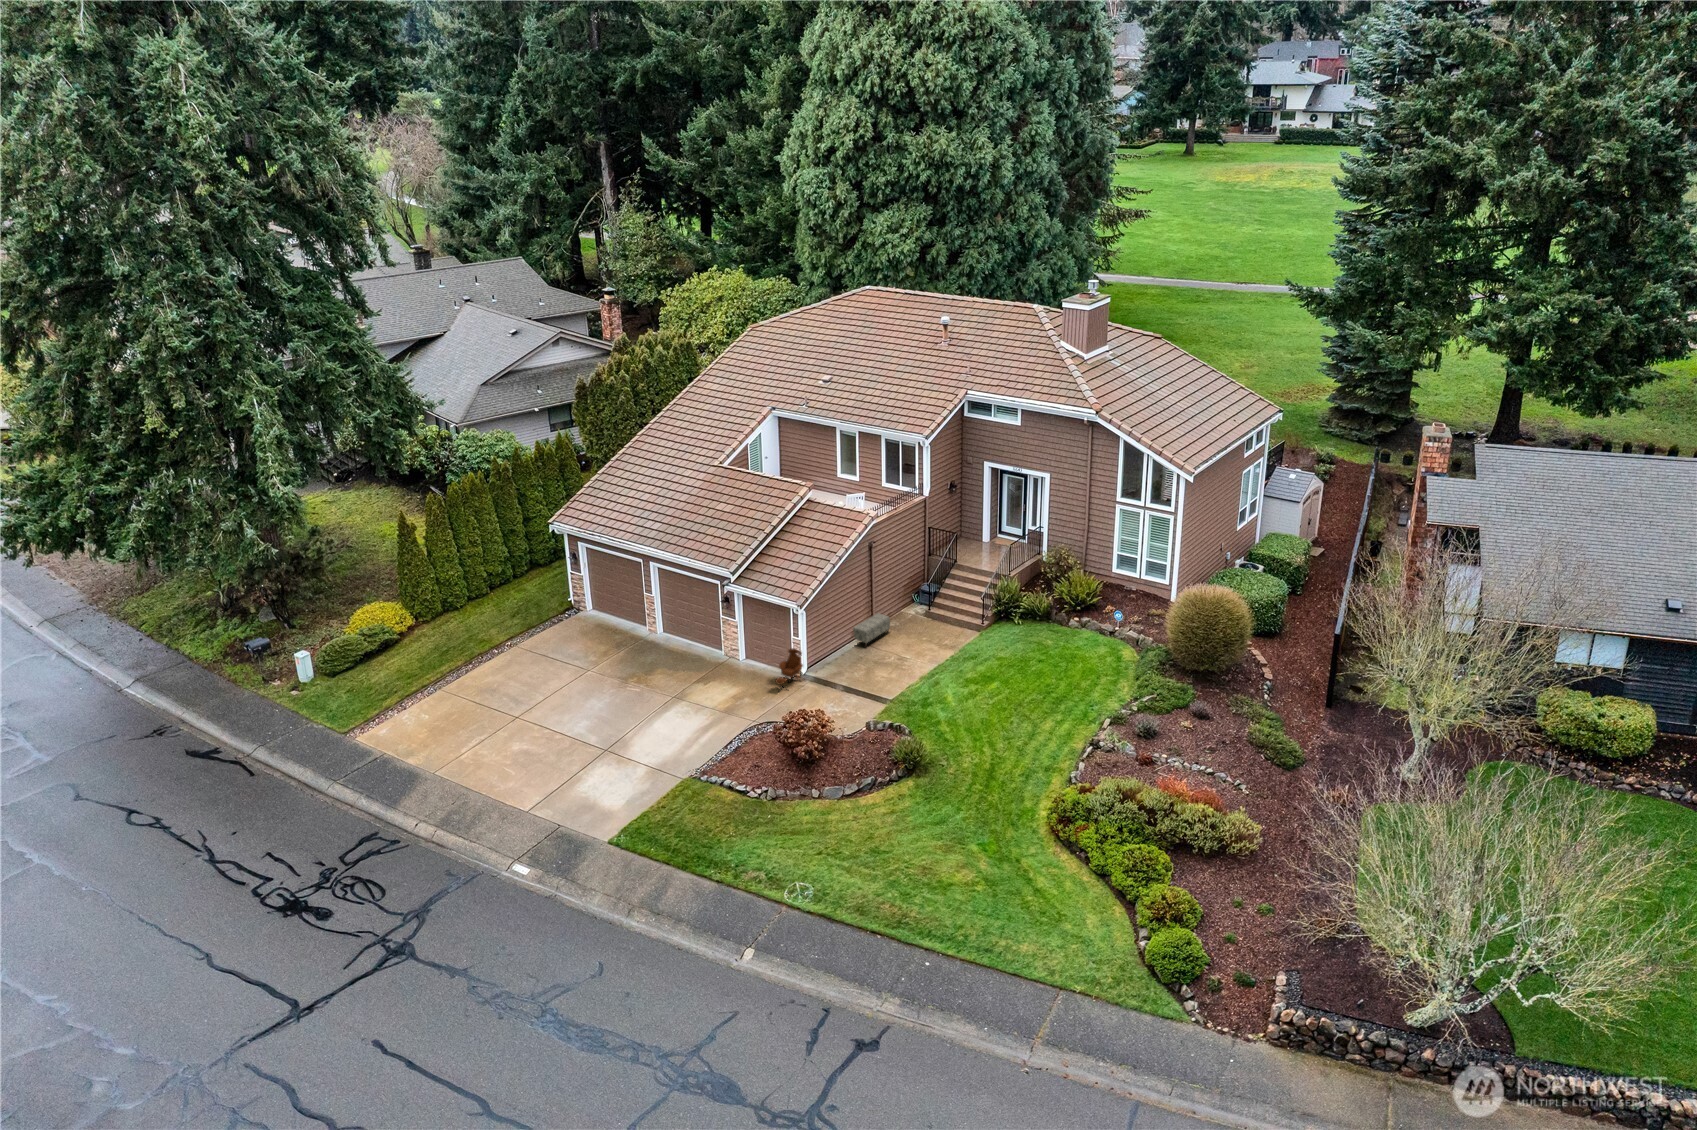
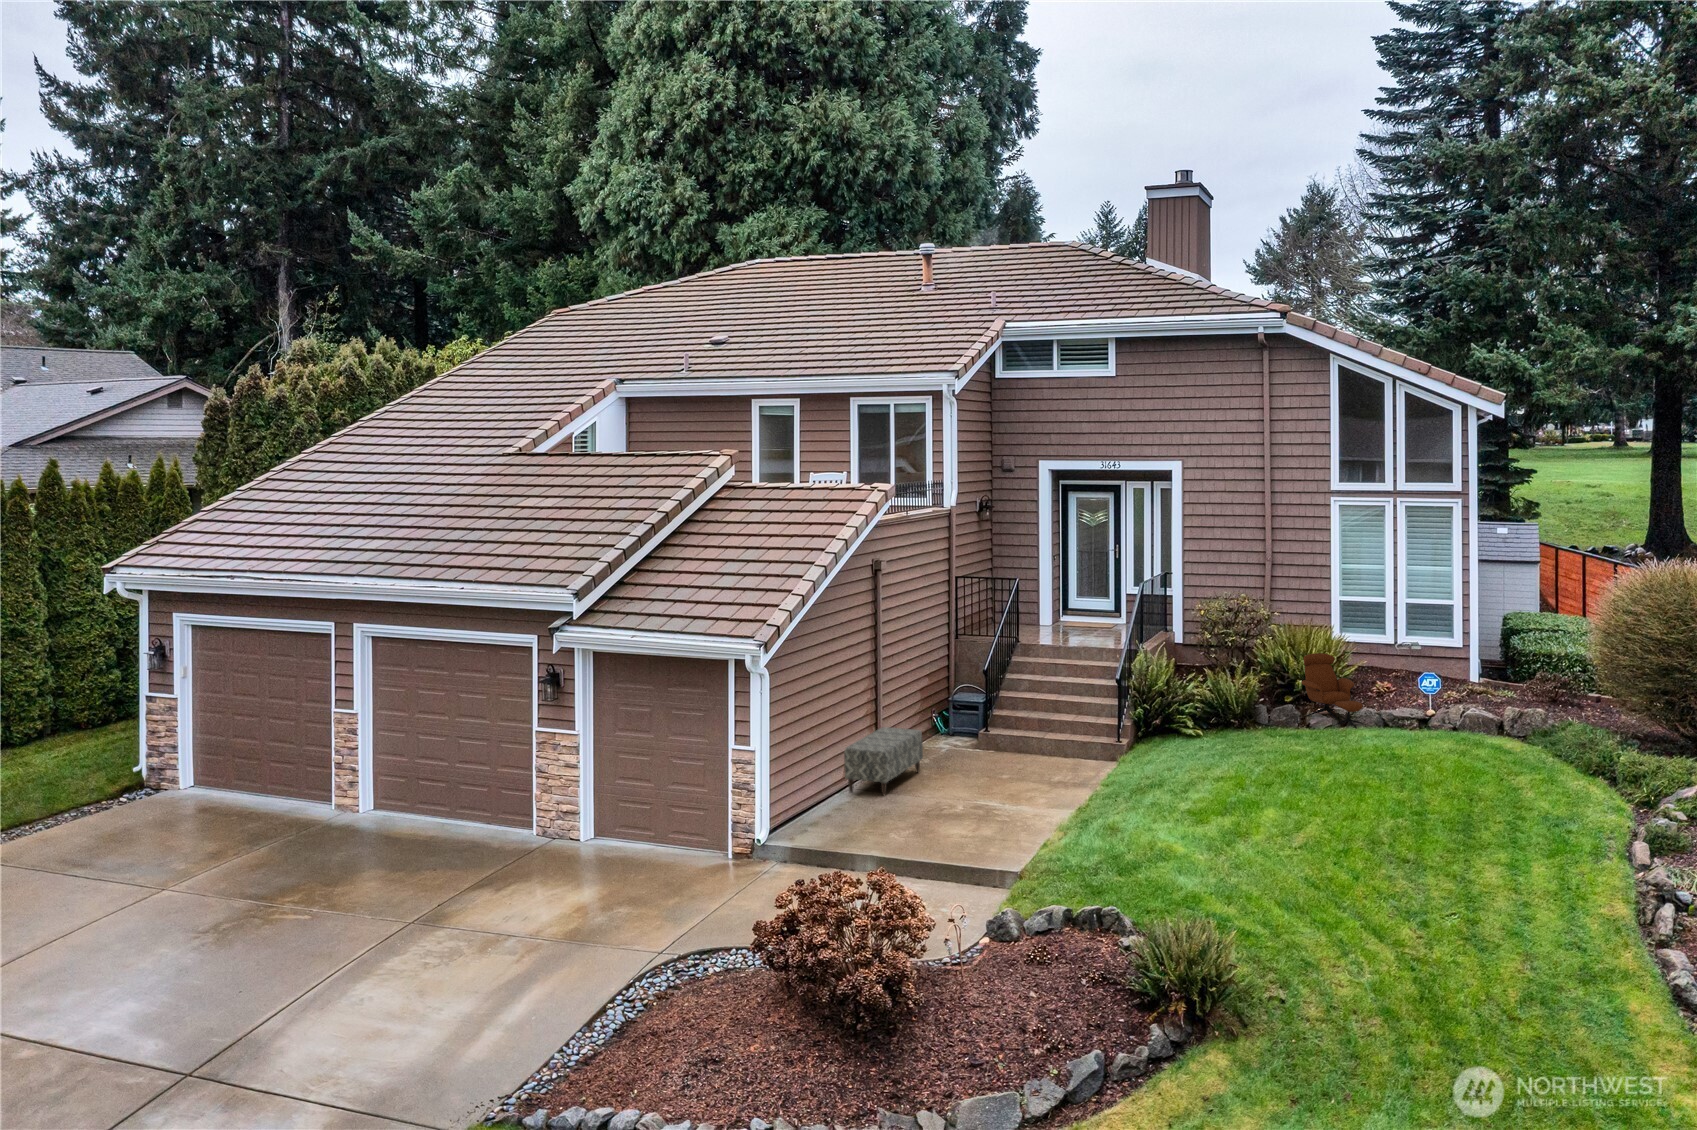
lounge chair: present [775,648,803,689] -> present [1301,653,1363,728]

